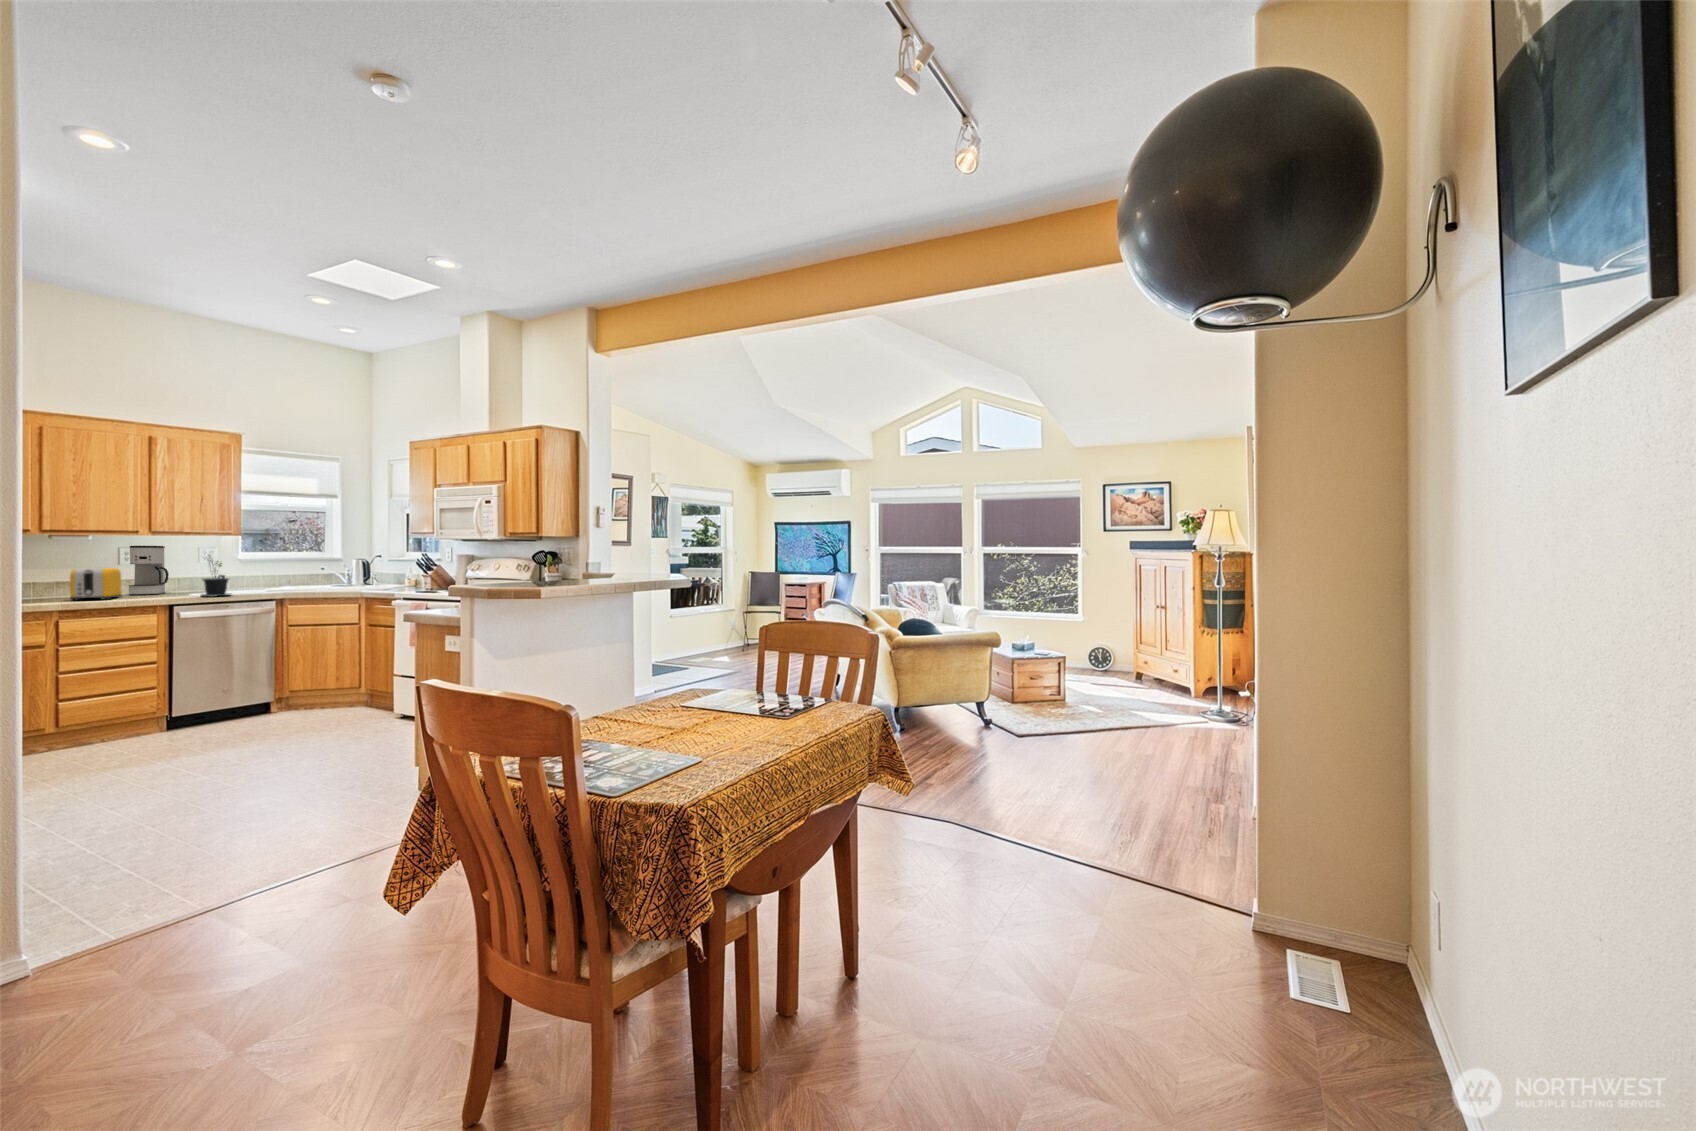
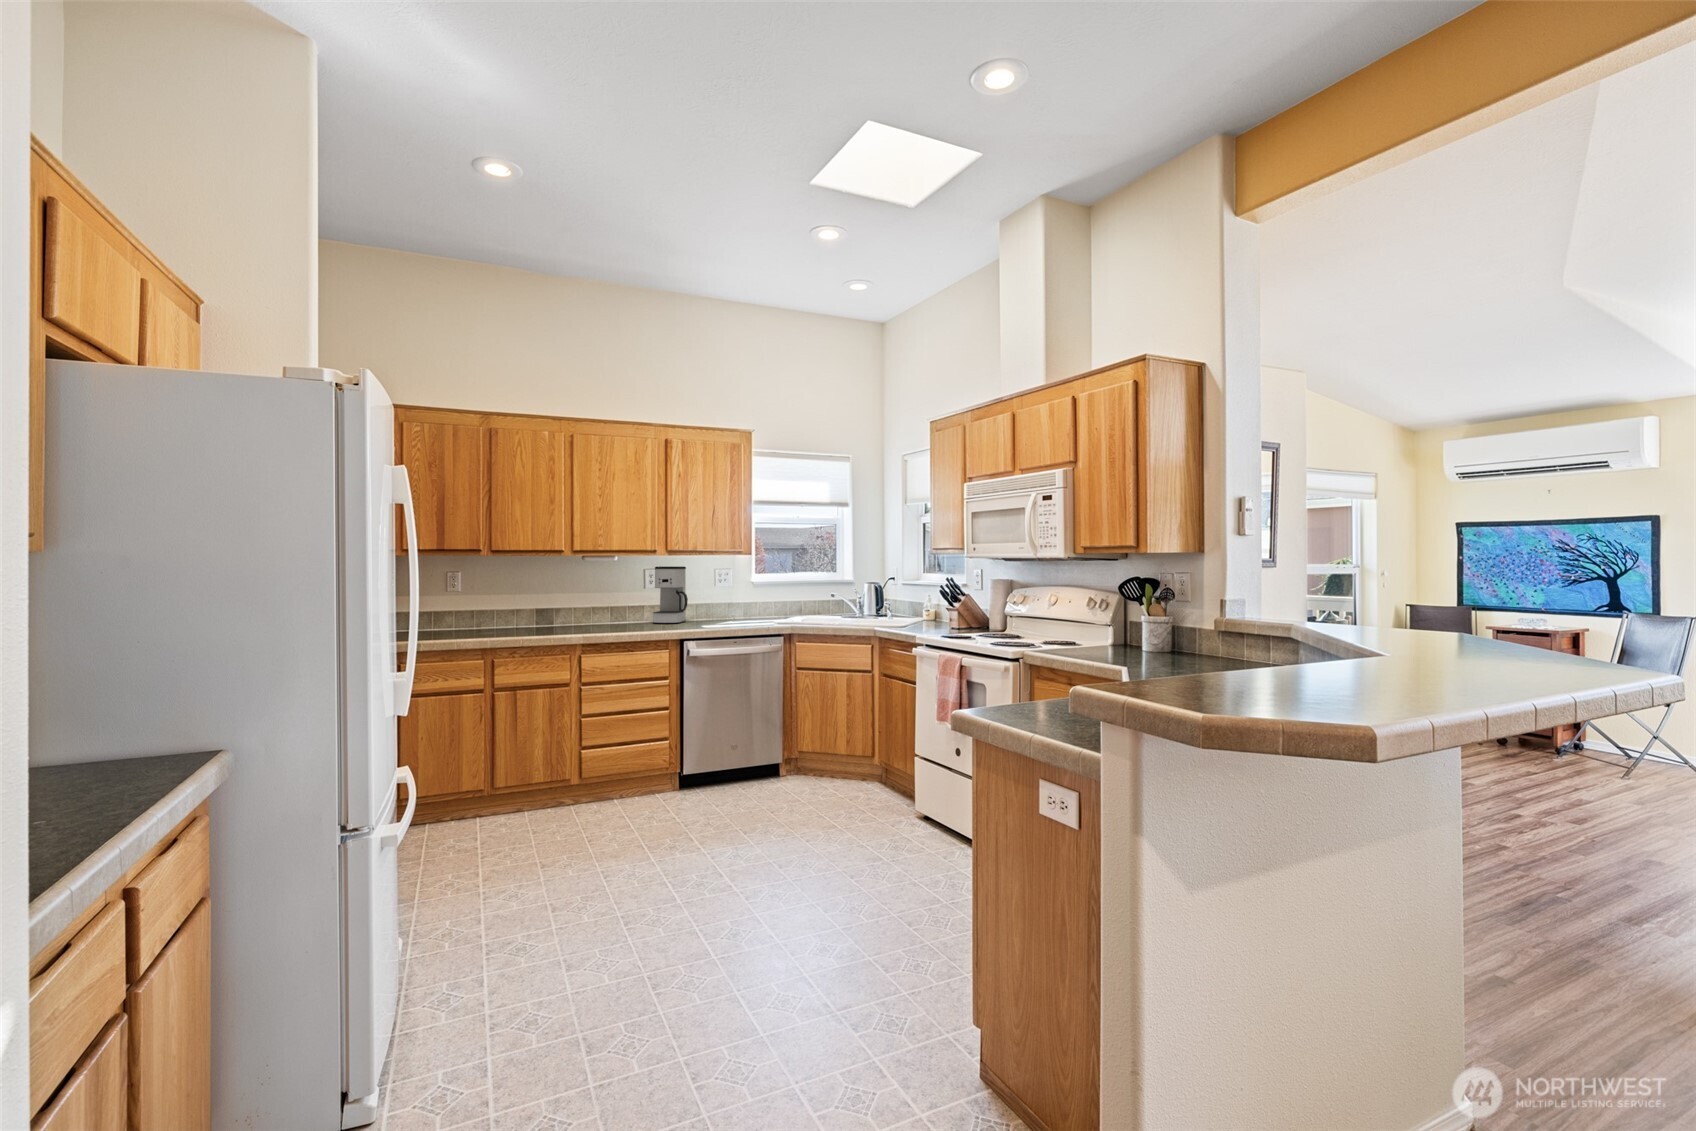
potted plant: present [201,554,231,597] -> none [710,577,741,631]
toaster: present [70,568,121,600] -> none [599,592,645,631]

